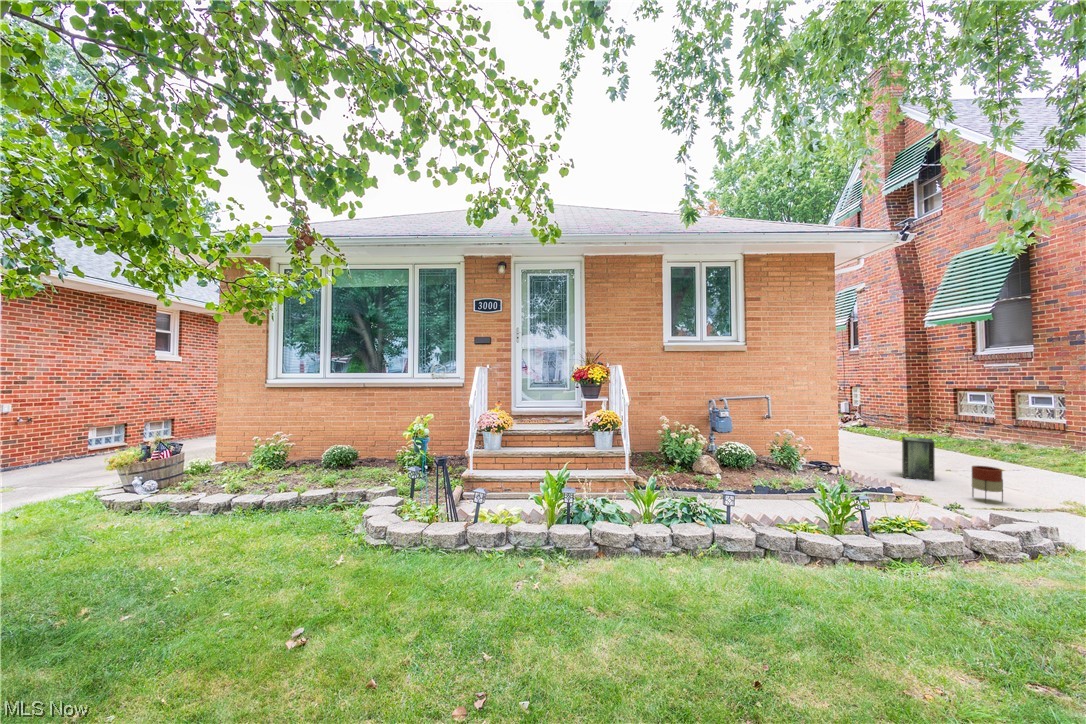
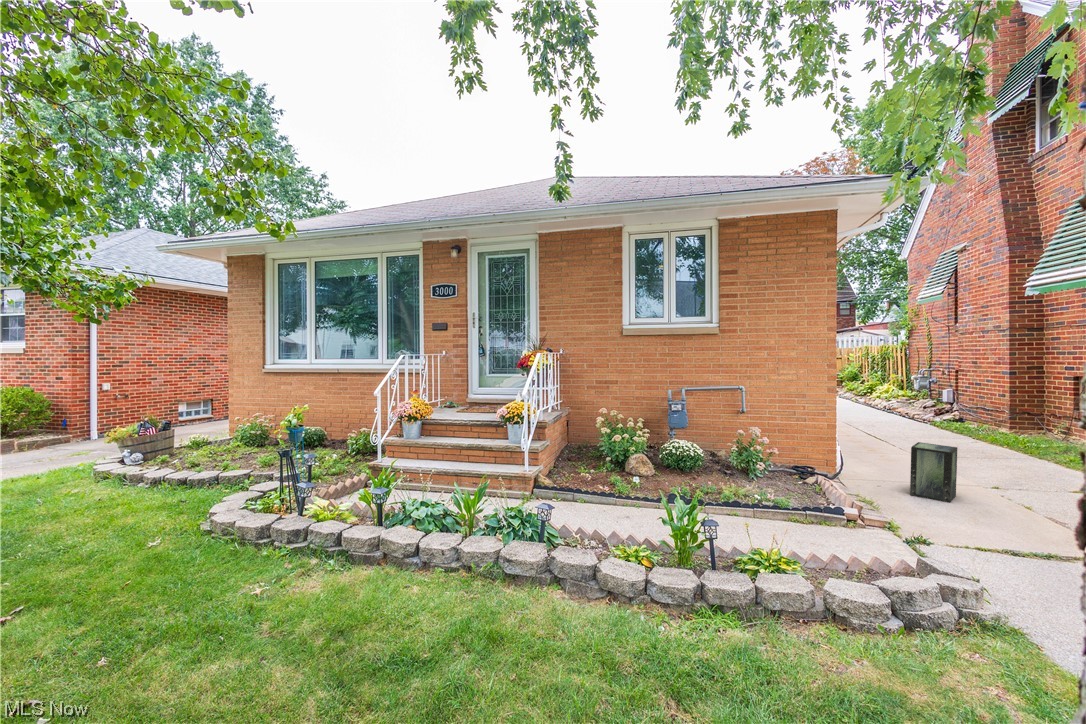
planter: present [972,466,1003,502] -> none [971,489,1017,543]

